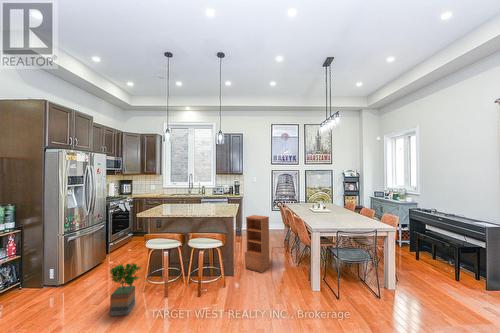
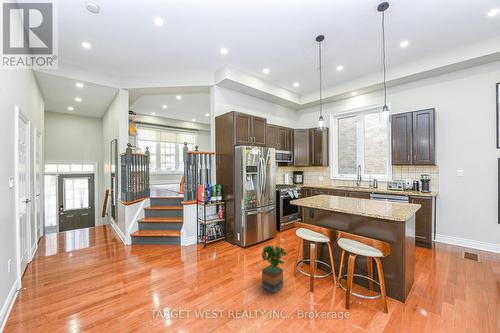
bookcase: present [245,215,269,273] -> none [426,225,478,317]

